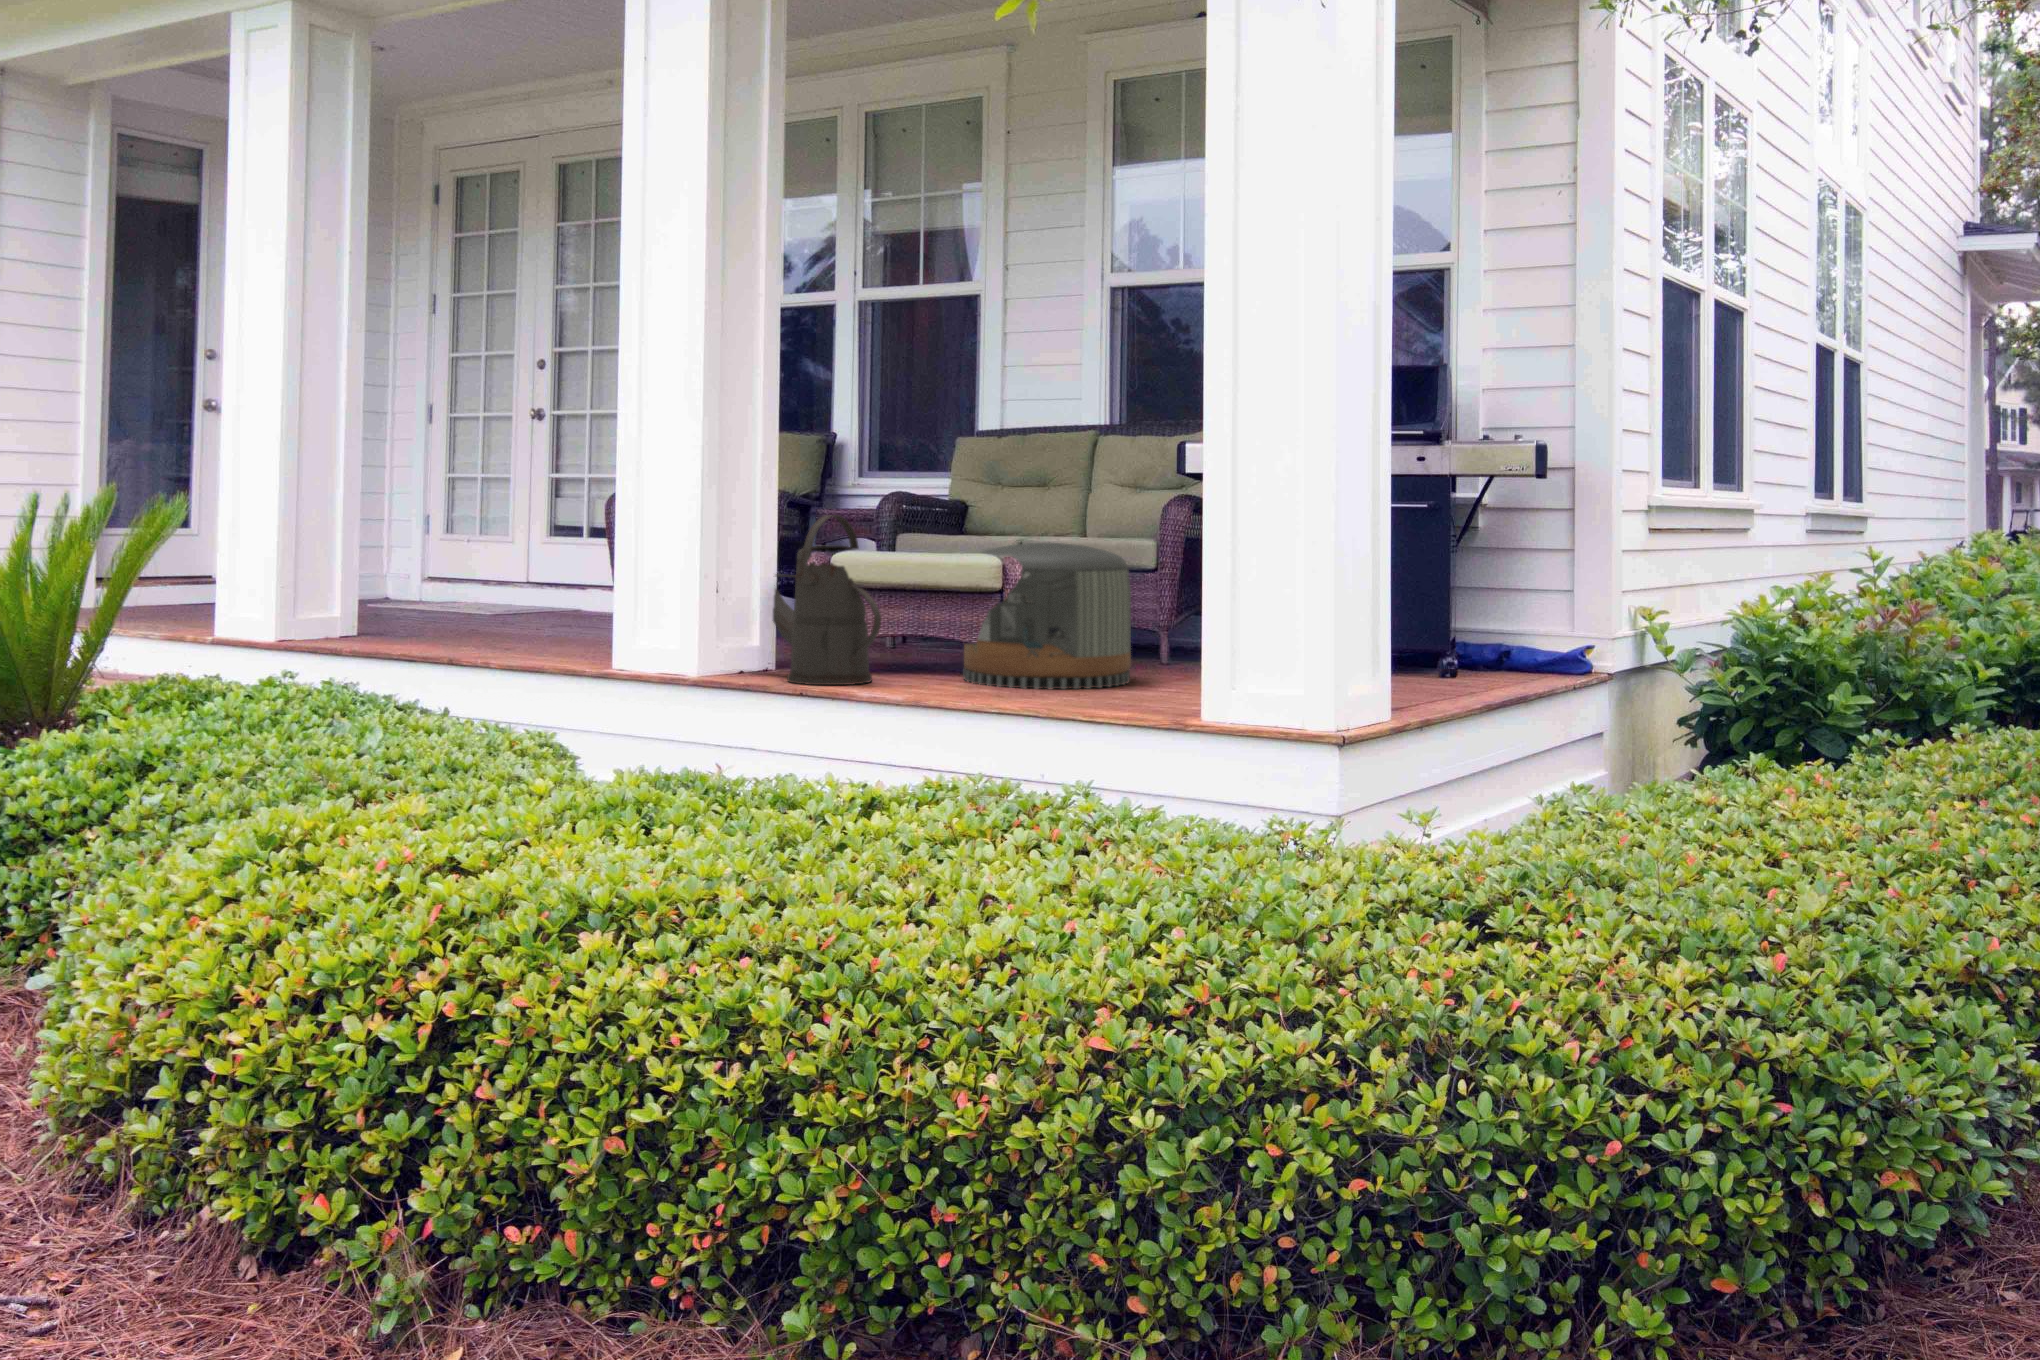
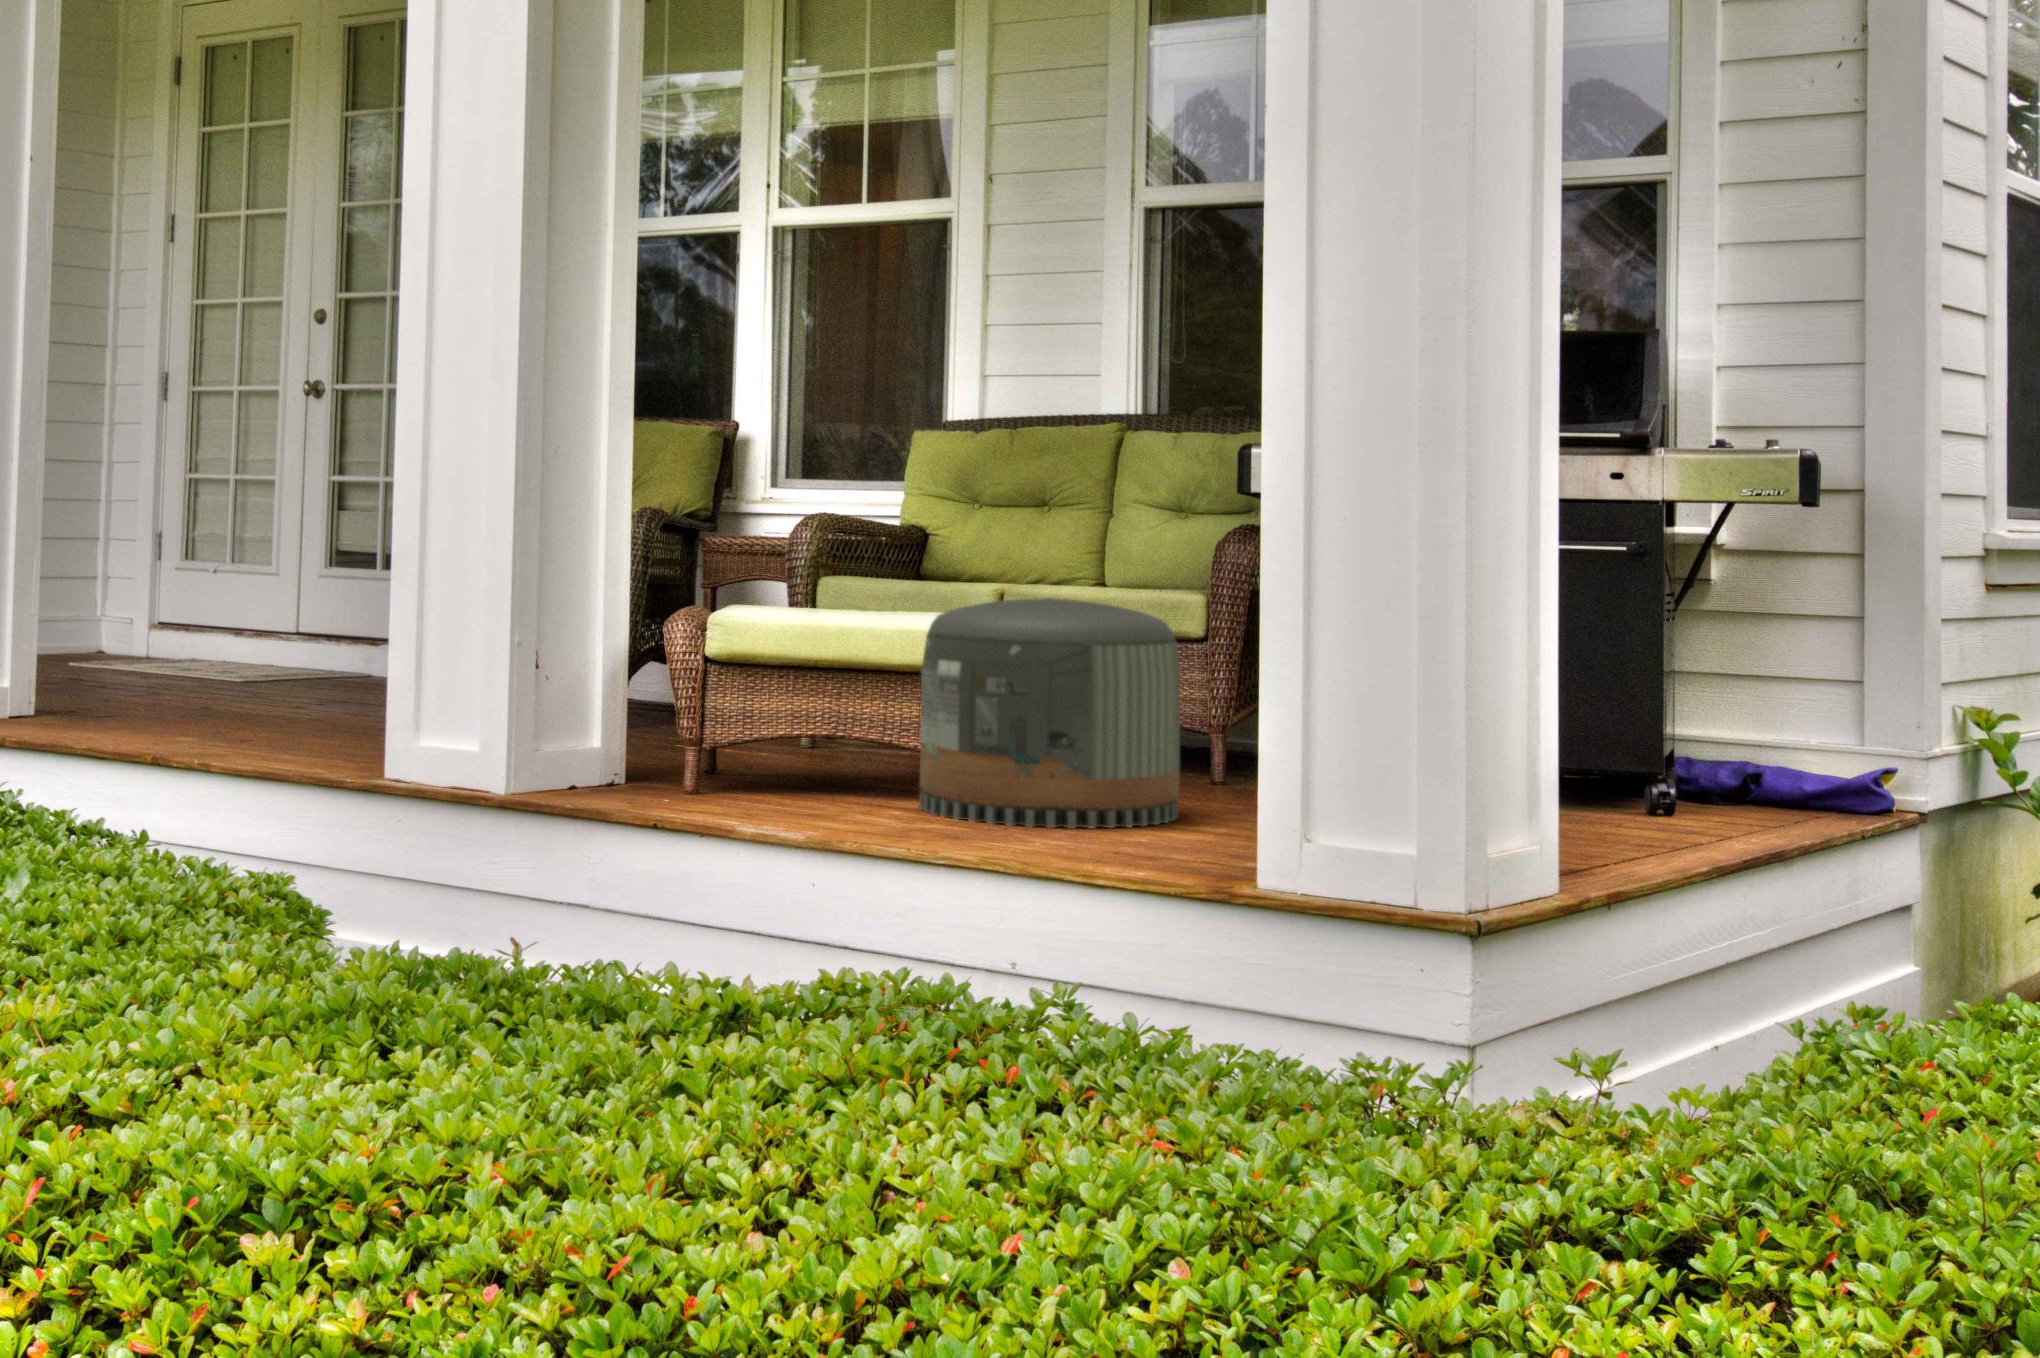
watering can: present [773,515,881,685] -> none [582,552,791,814]

